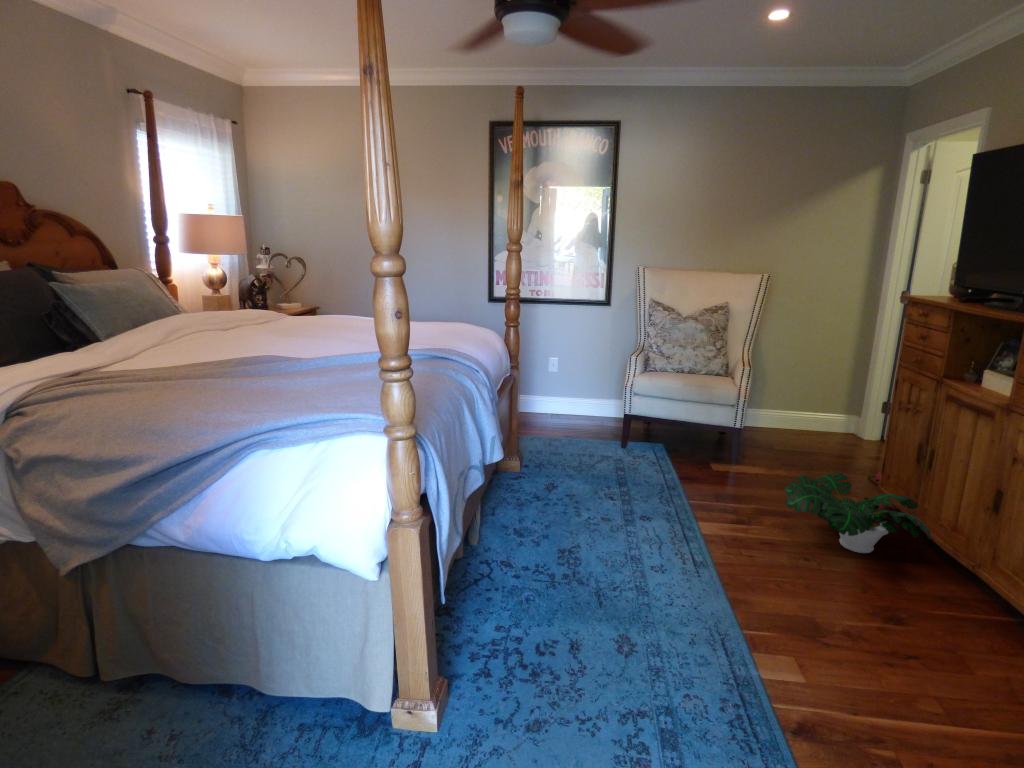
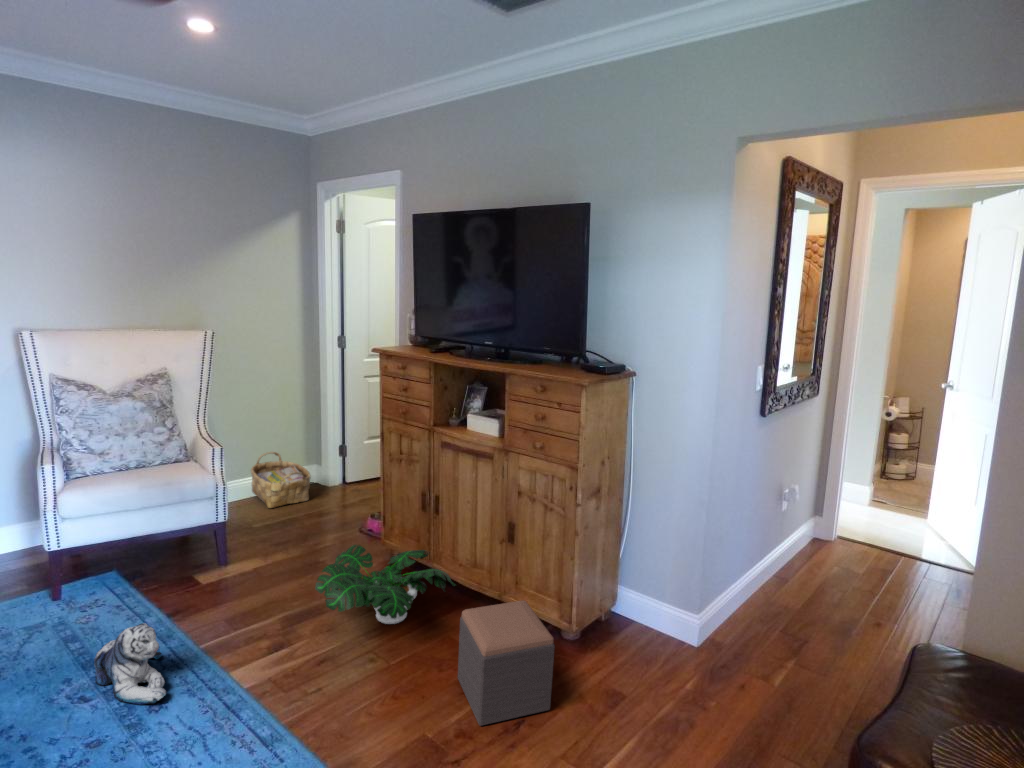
woven basket: none [786,394,841,444] -> present [251,452,310,508]
plush toy: none [621,462,663,515] -> present [94,623,166,704]
footstool: none [888,546,1009,689] -> present [458,601,555,726]

